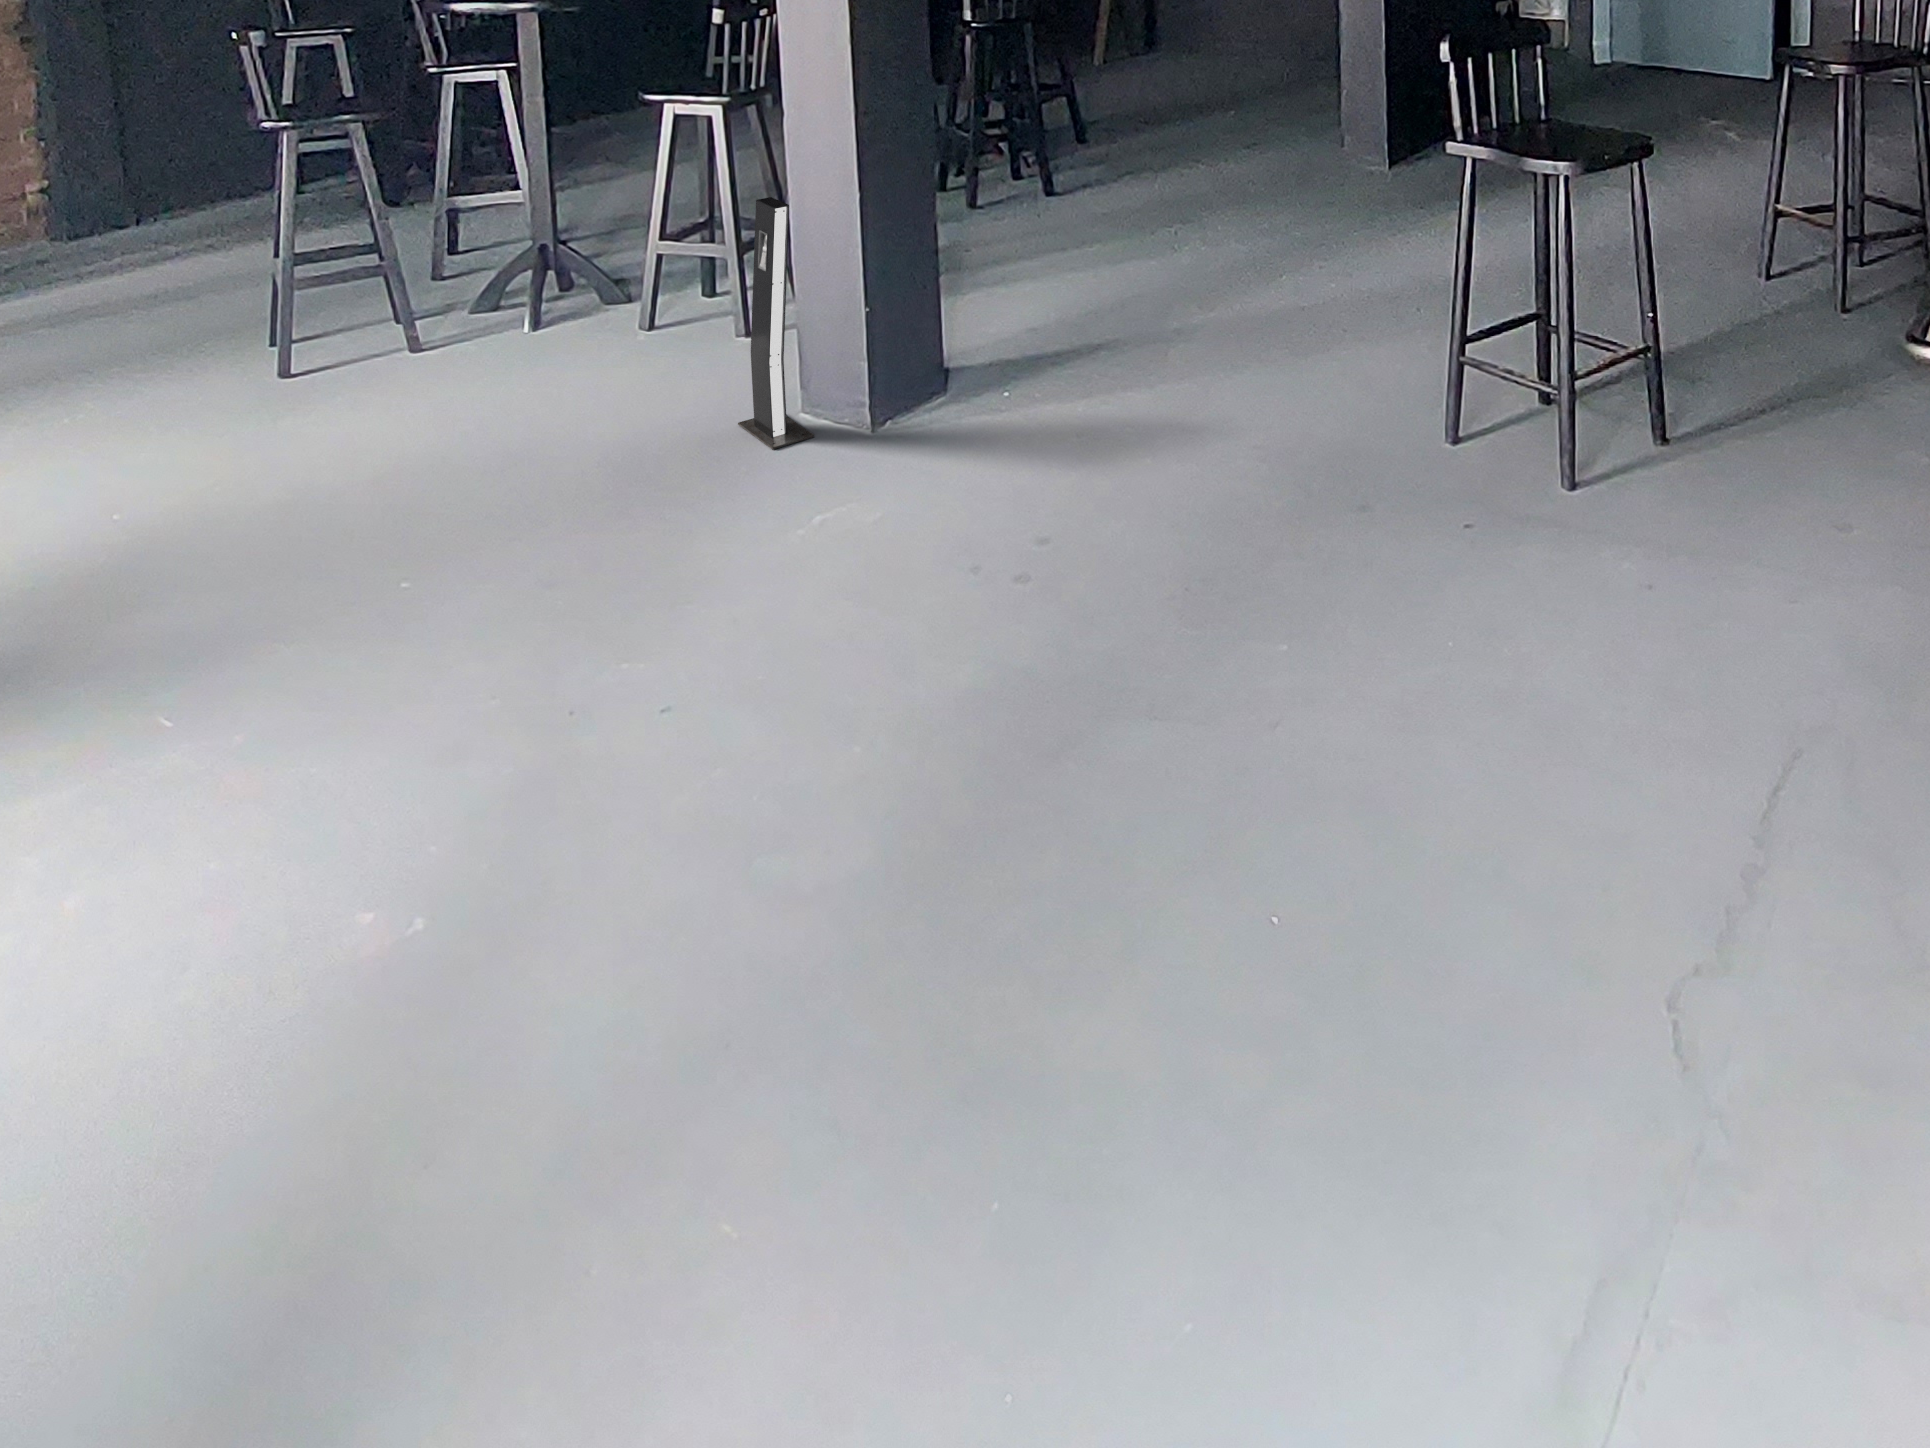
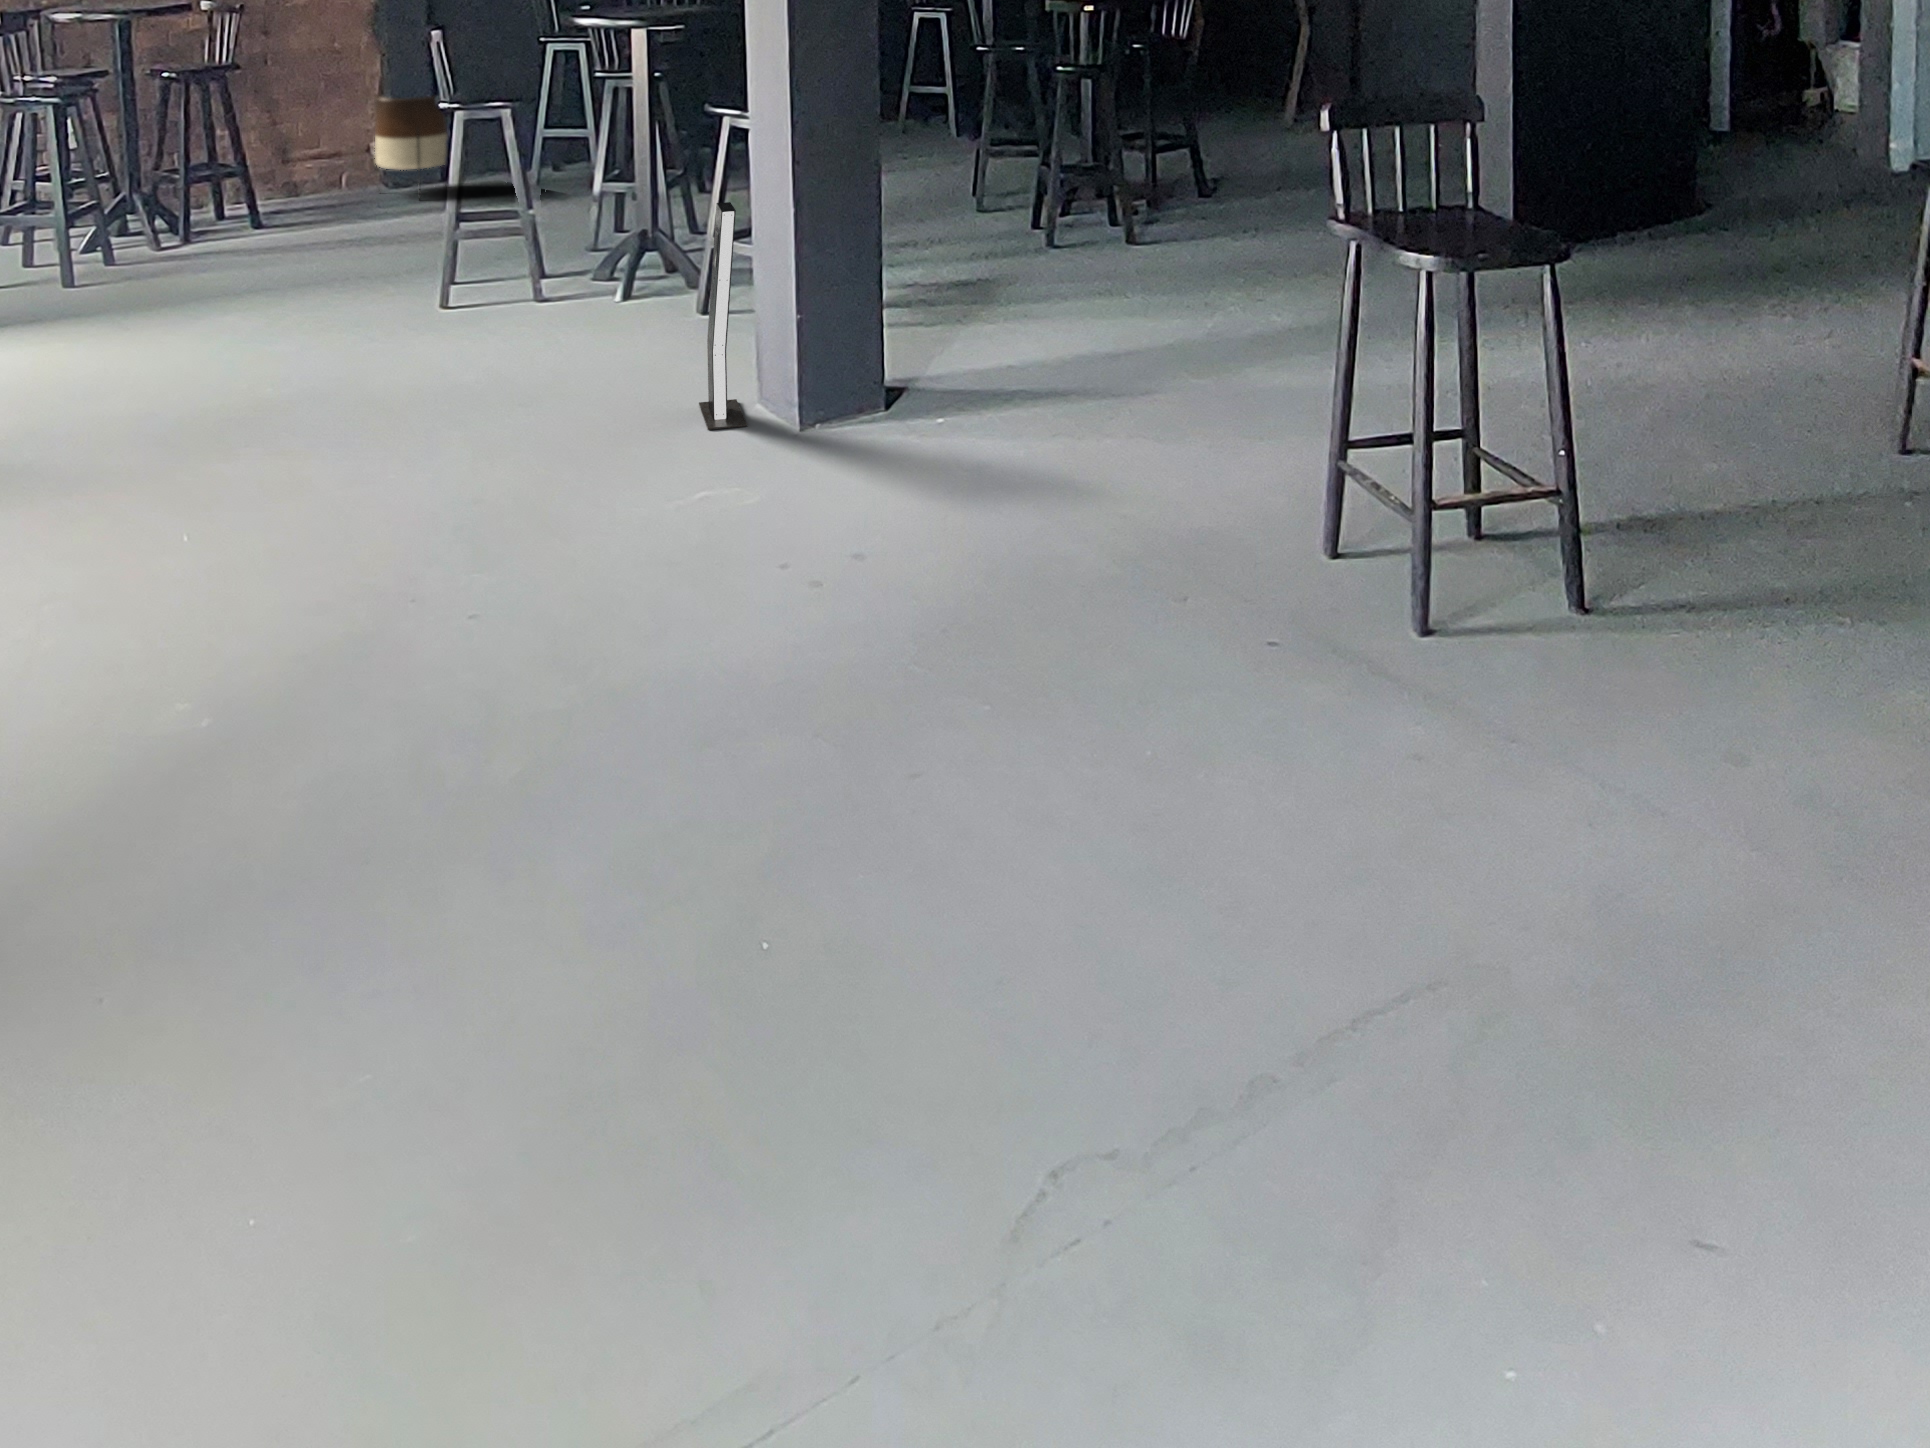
planter: none [41,105,170,249] -> present [374,95,447,171]

